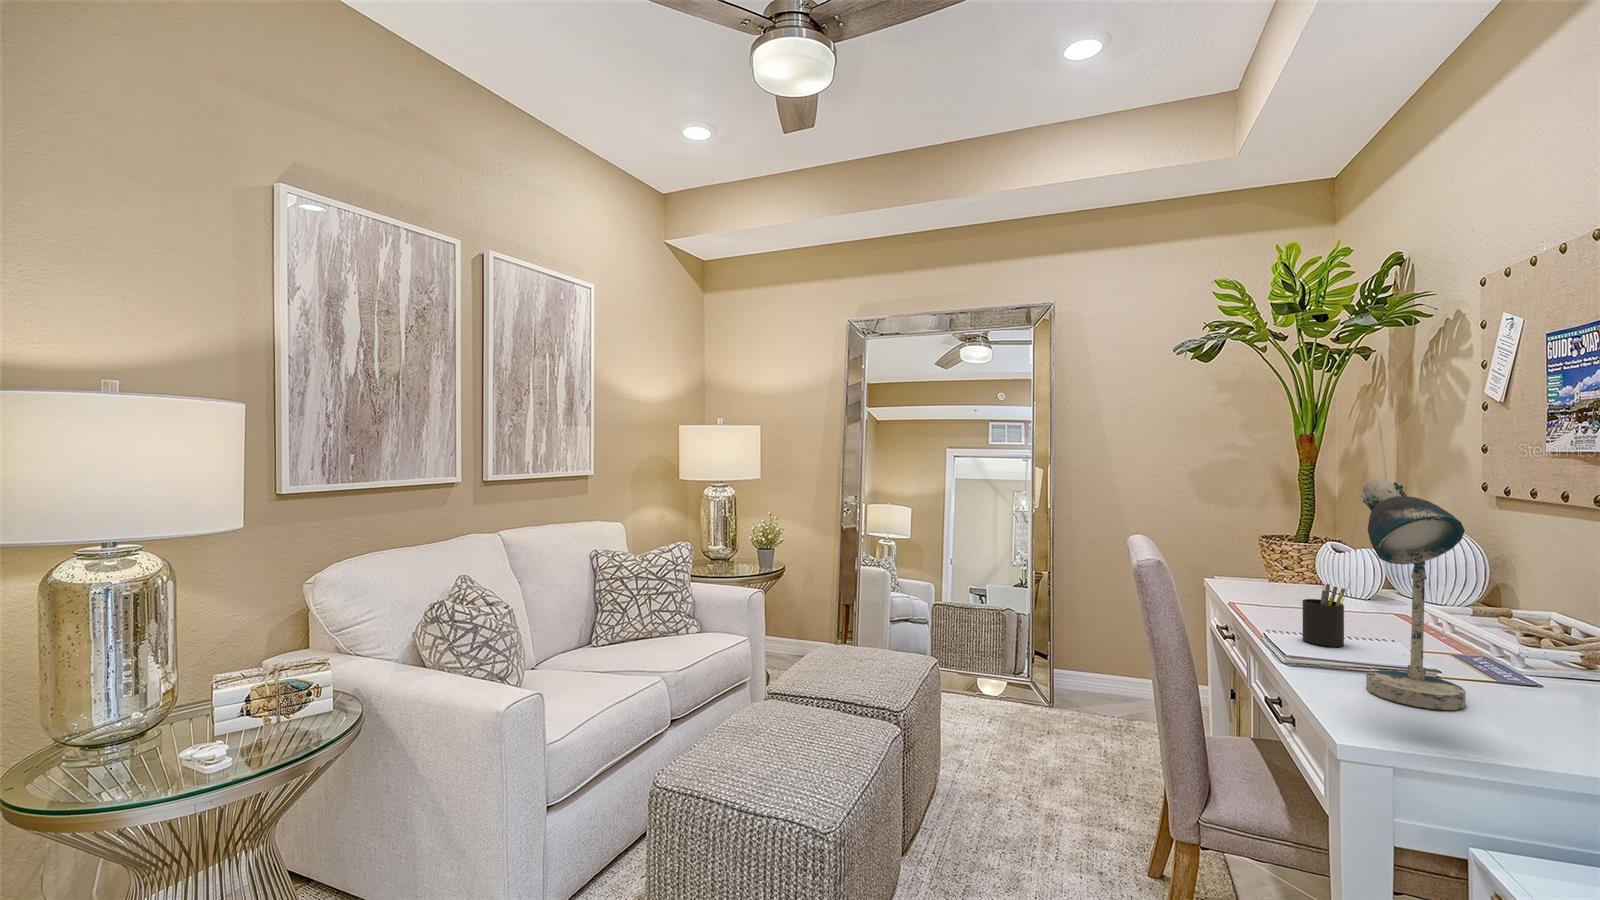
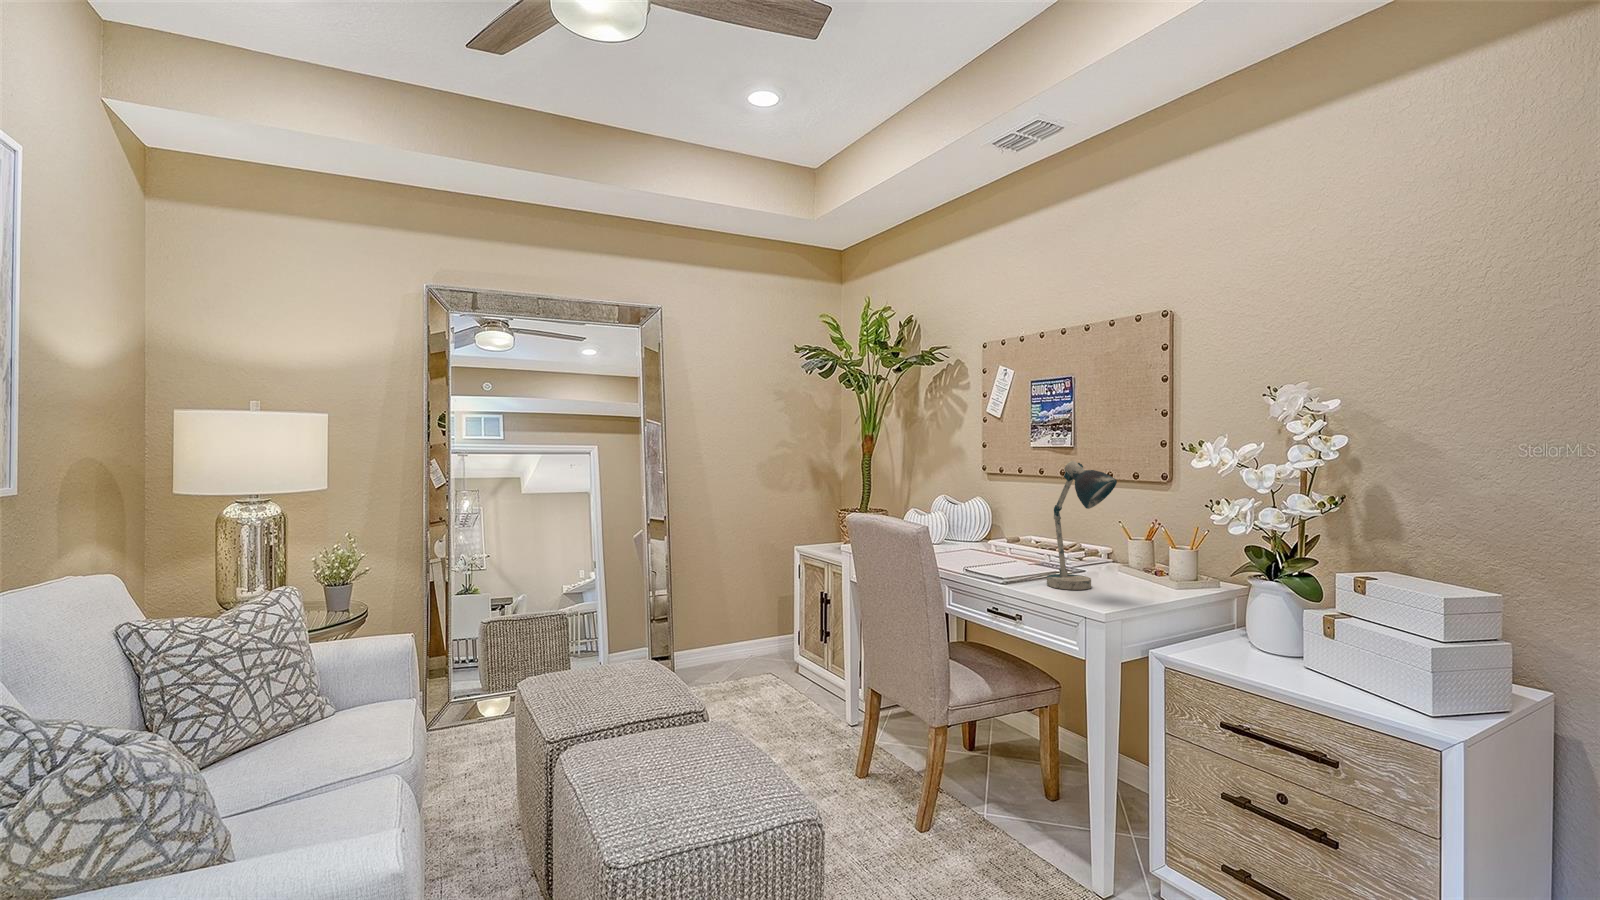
pen holder: present [1303,580,1351,647] -> none [973,527,997,571]

